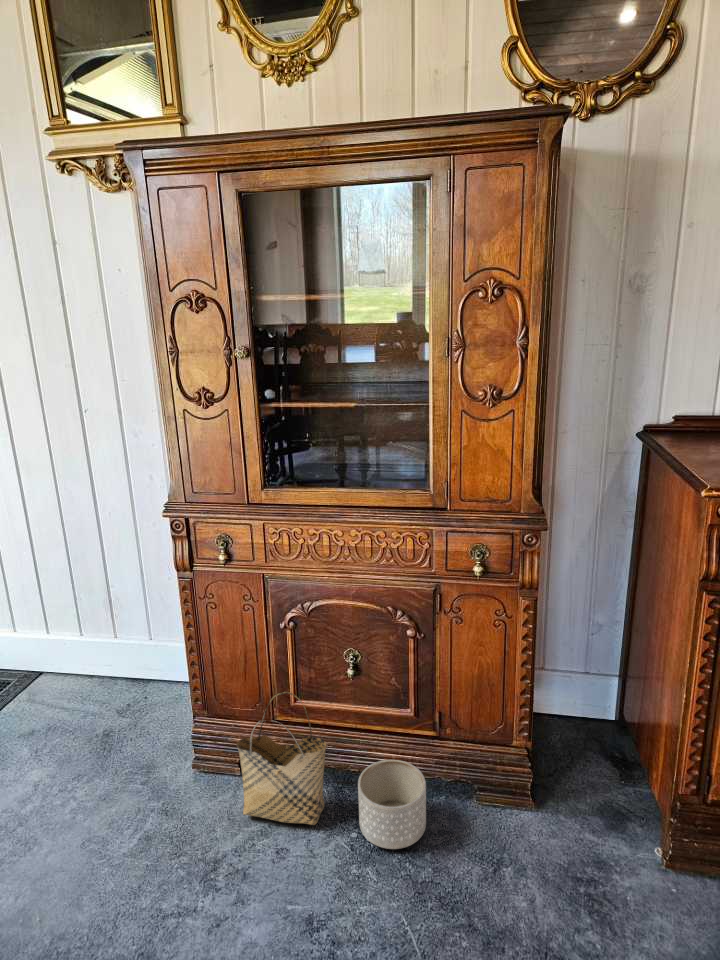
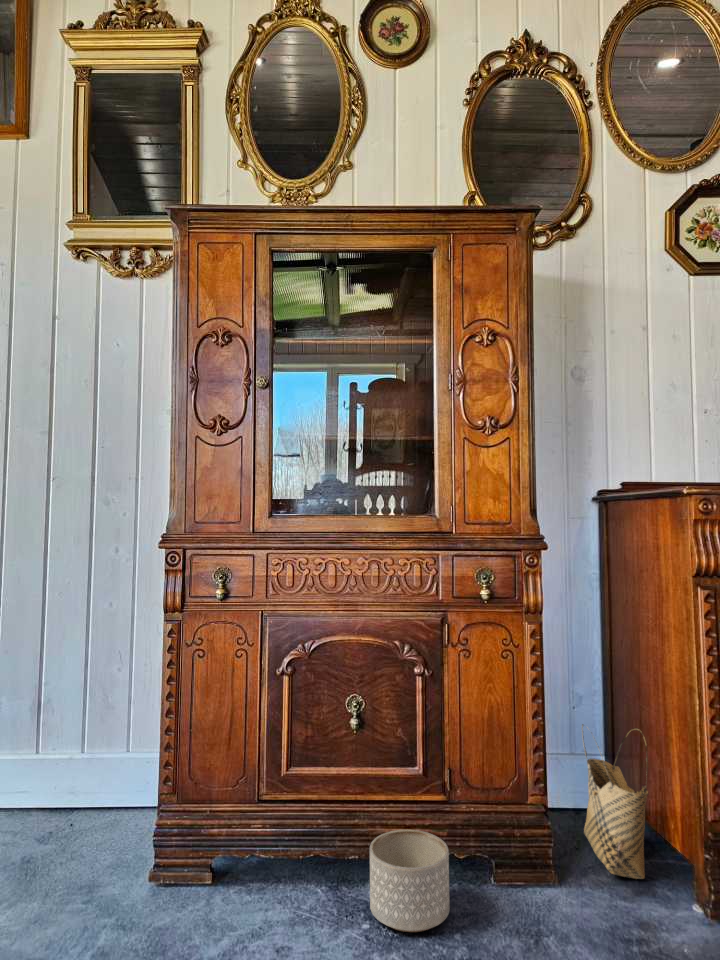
woven basket: present [236,692,326,825] -> present [582,724,648,879]

